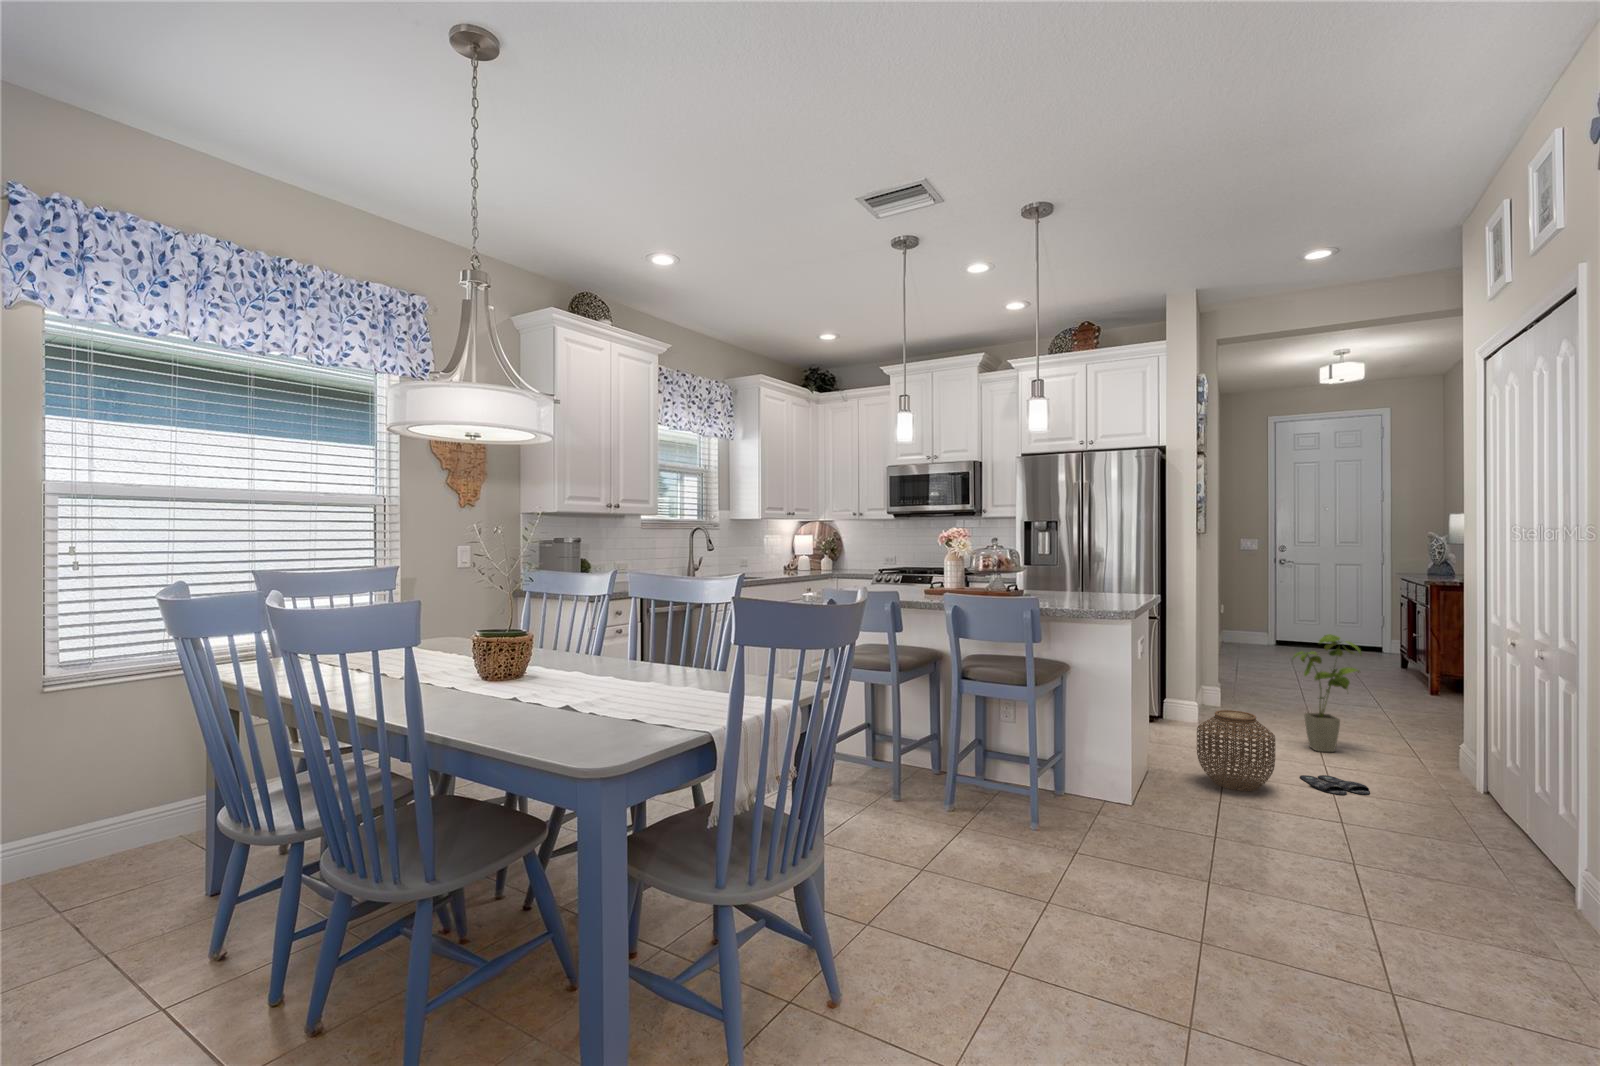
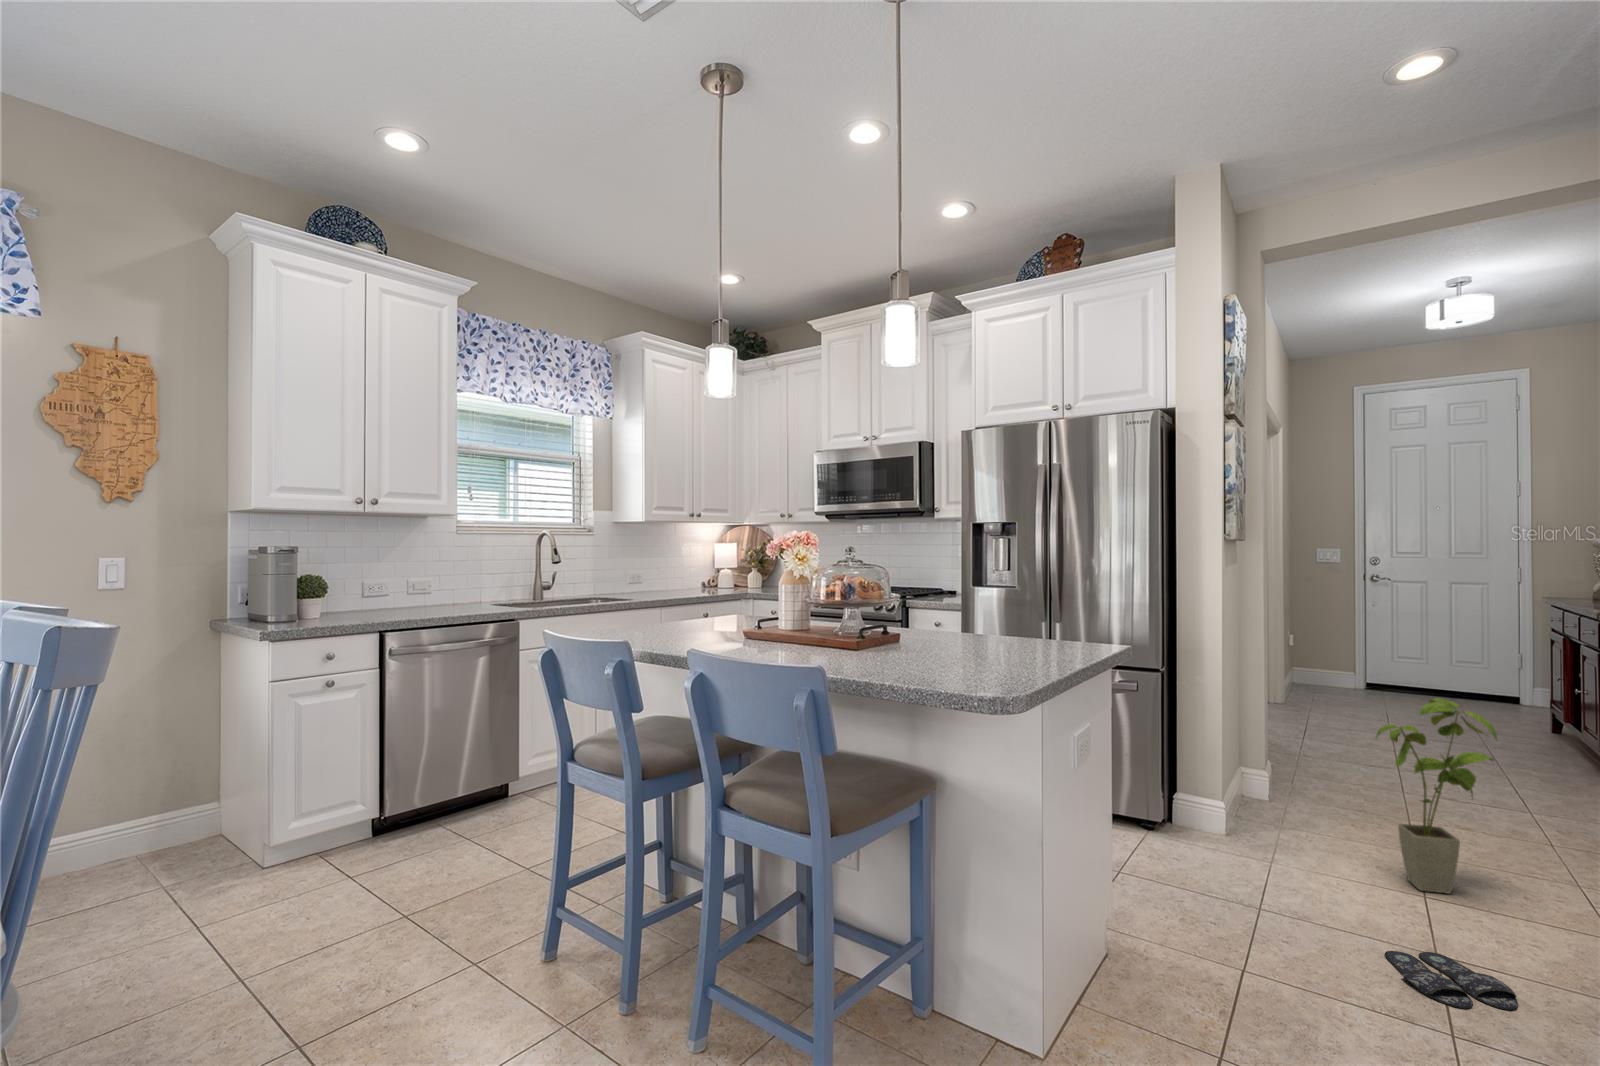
woven basket: present [1197,710,1275,791] -> none [1196,835,1335,989]

